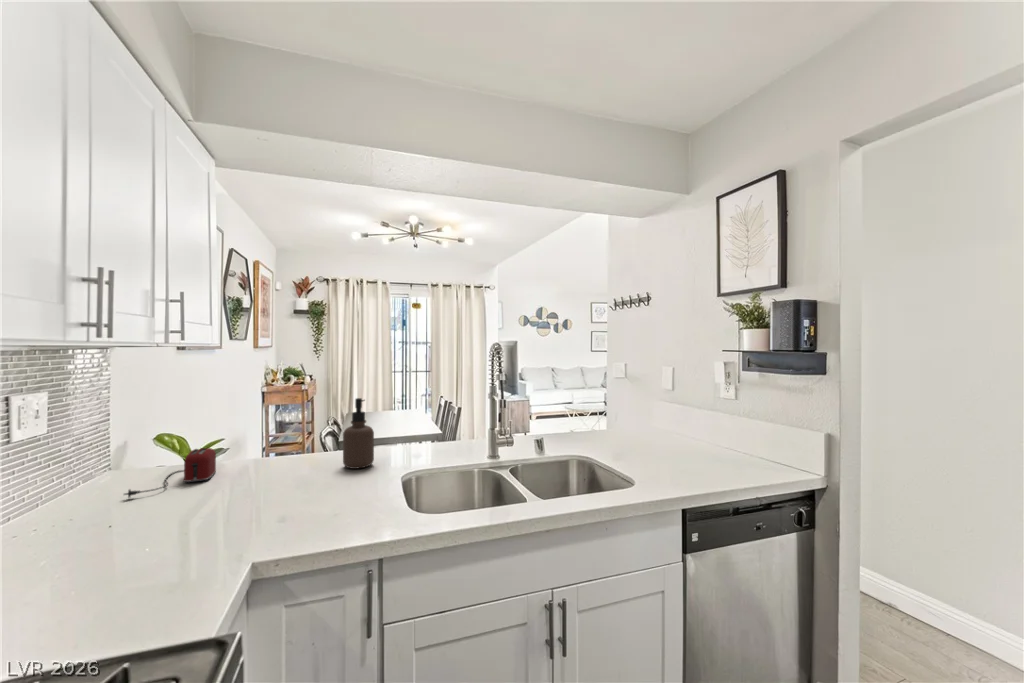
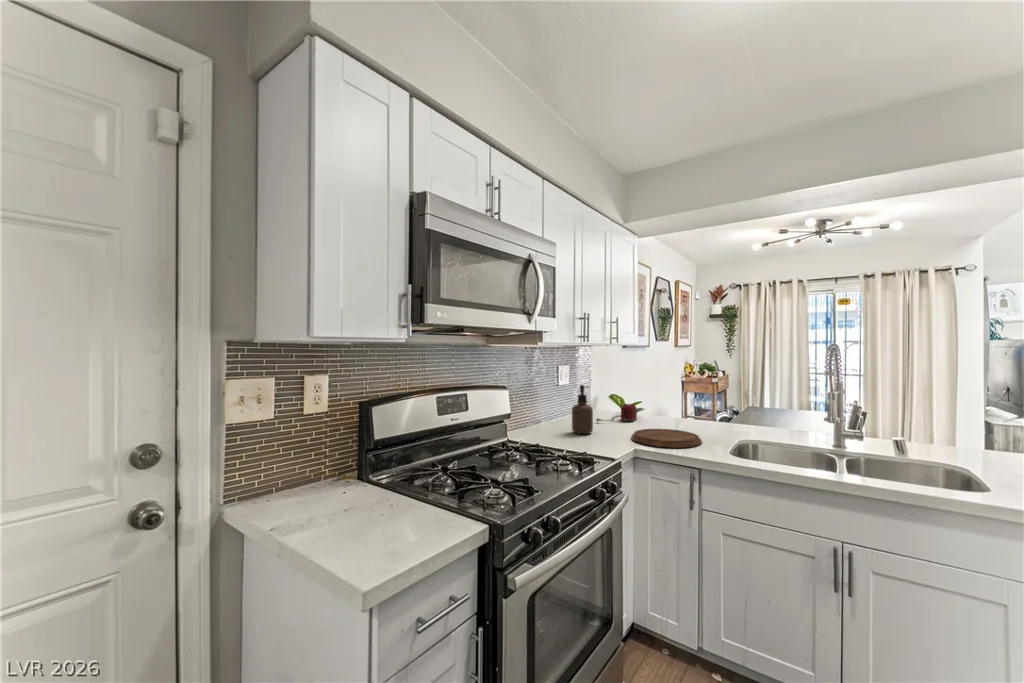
soap dispenser: present [343,398,374,469] -> present [572,385,593,434]
cutting board: none [219,484,349,534] -> present [632,429,702,448]

